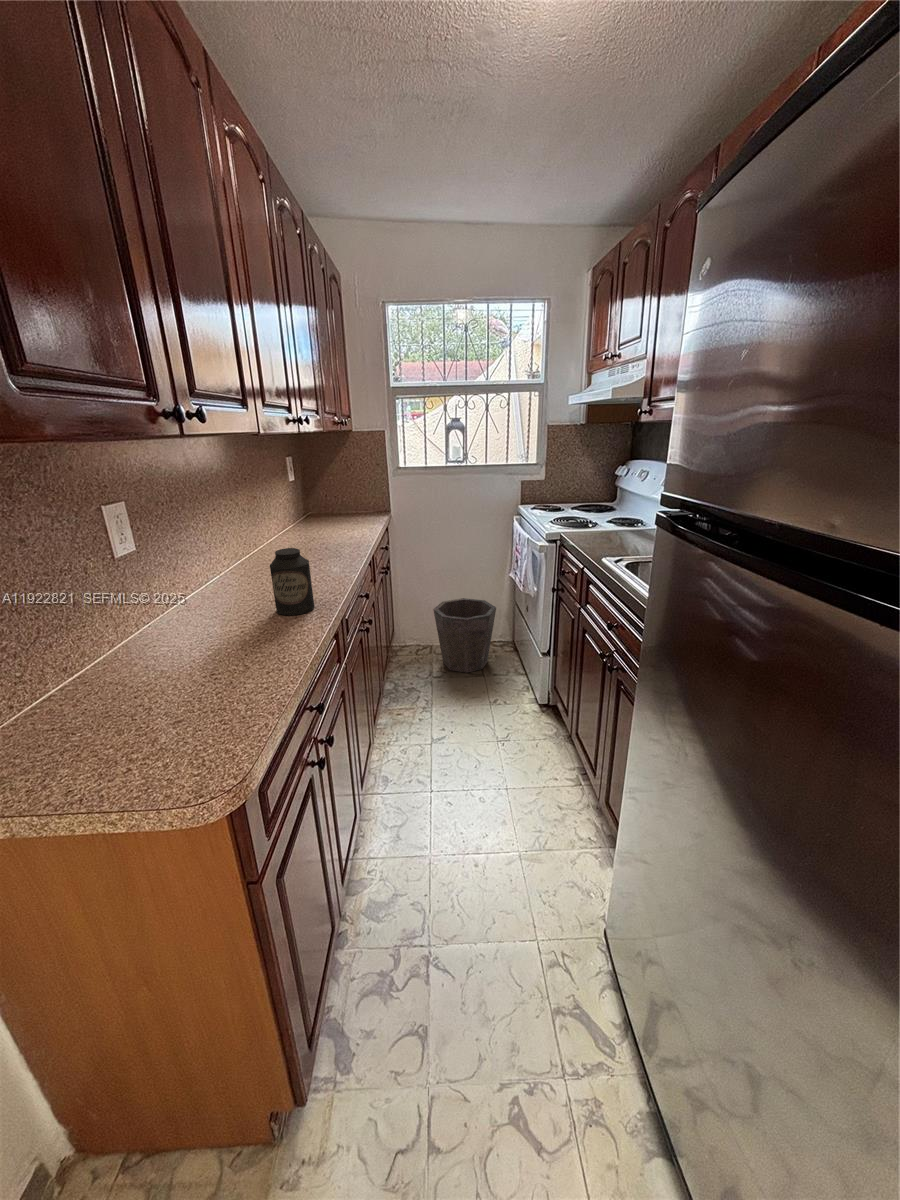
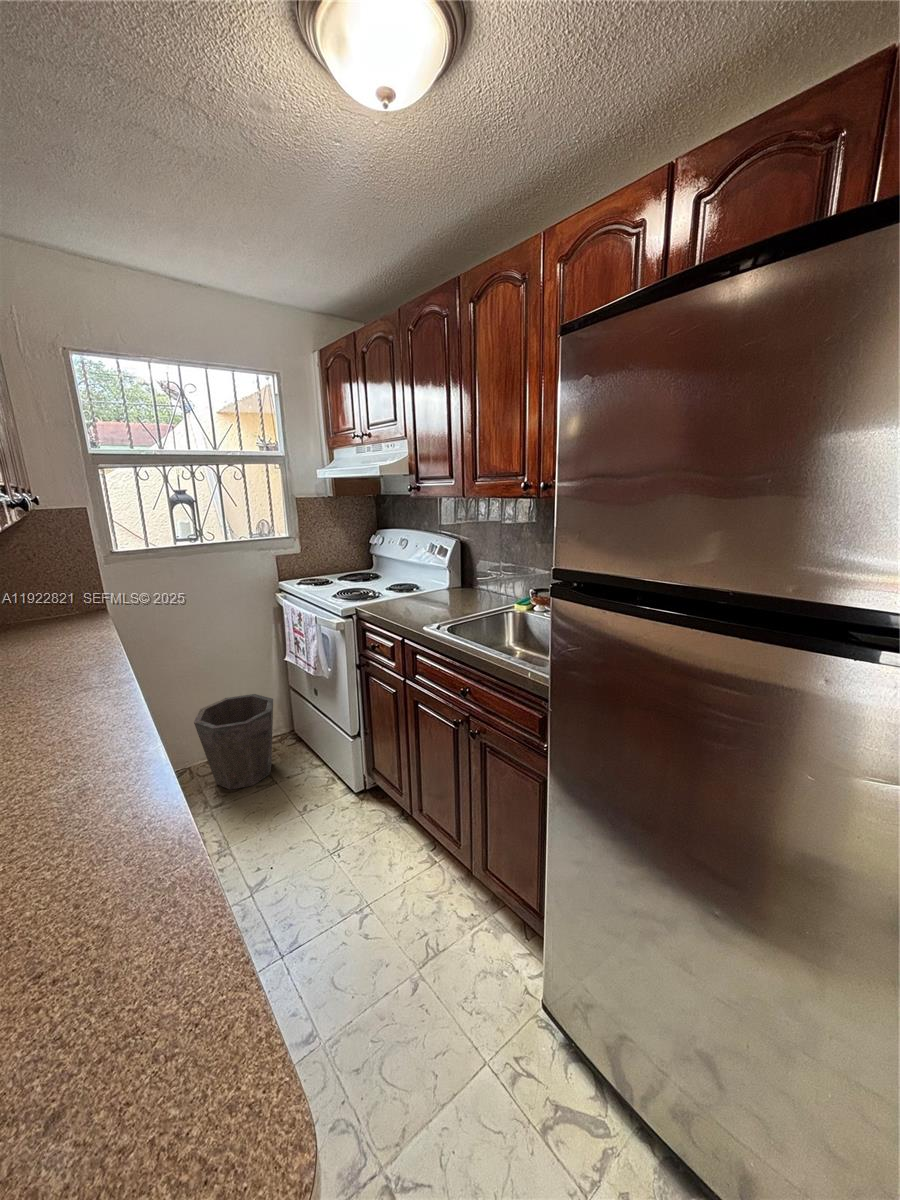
canister: present [270,548,315,615] -> none [28,707,120,821]

